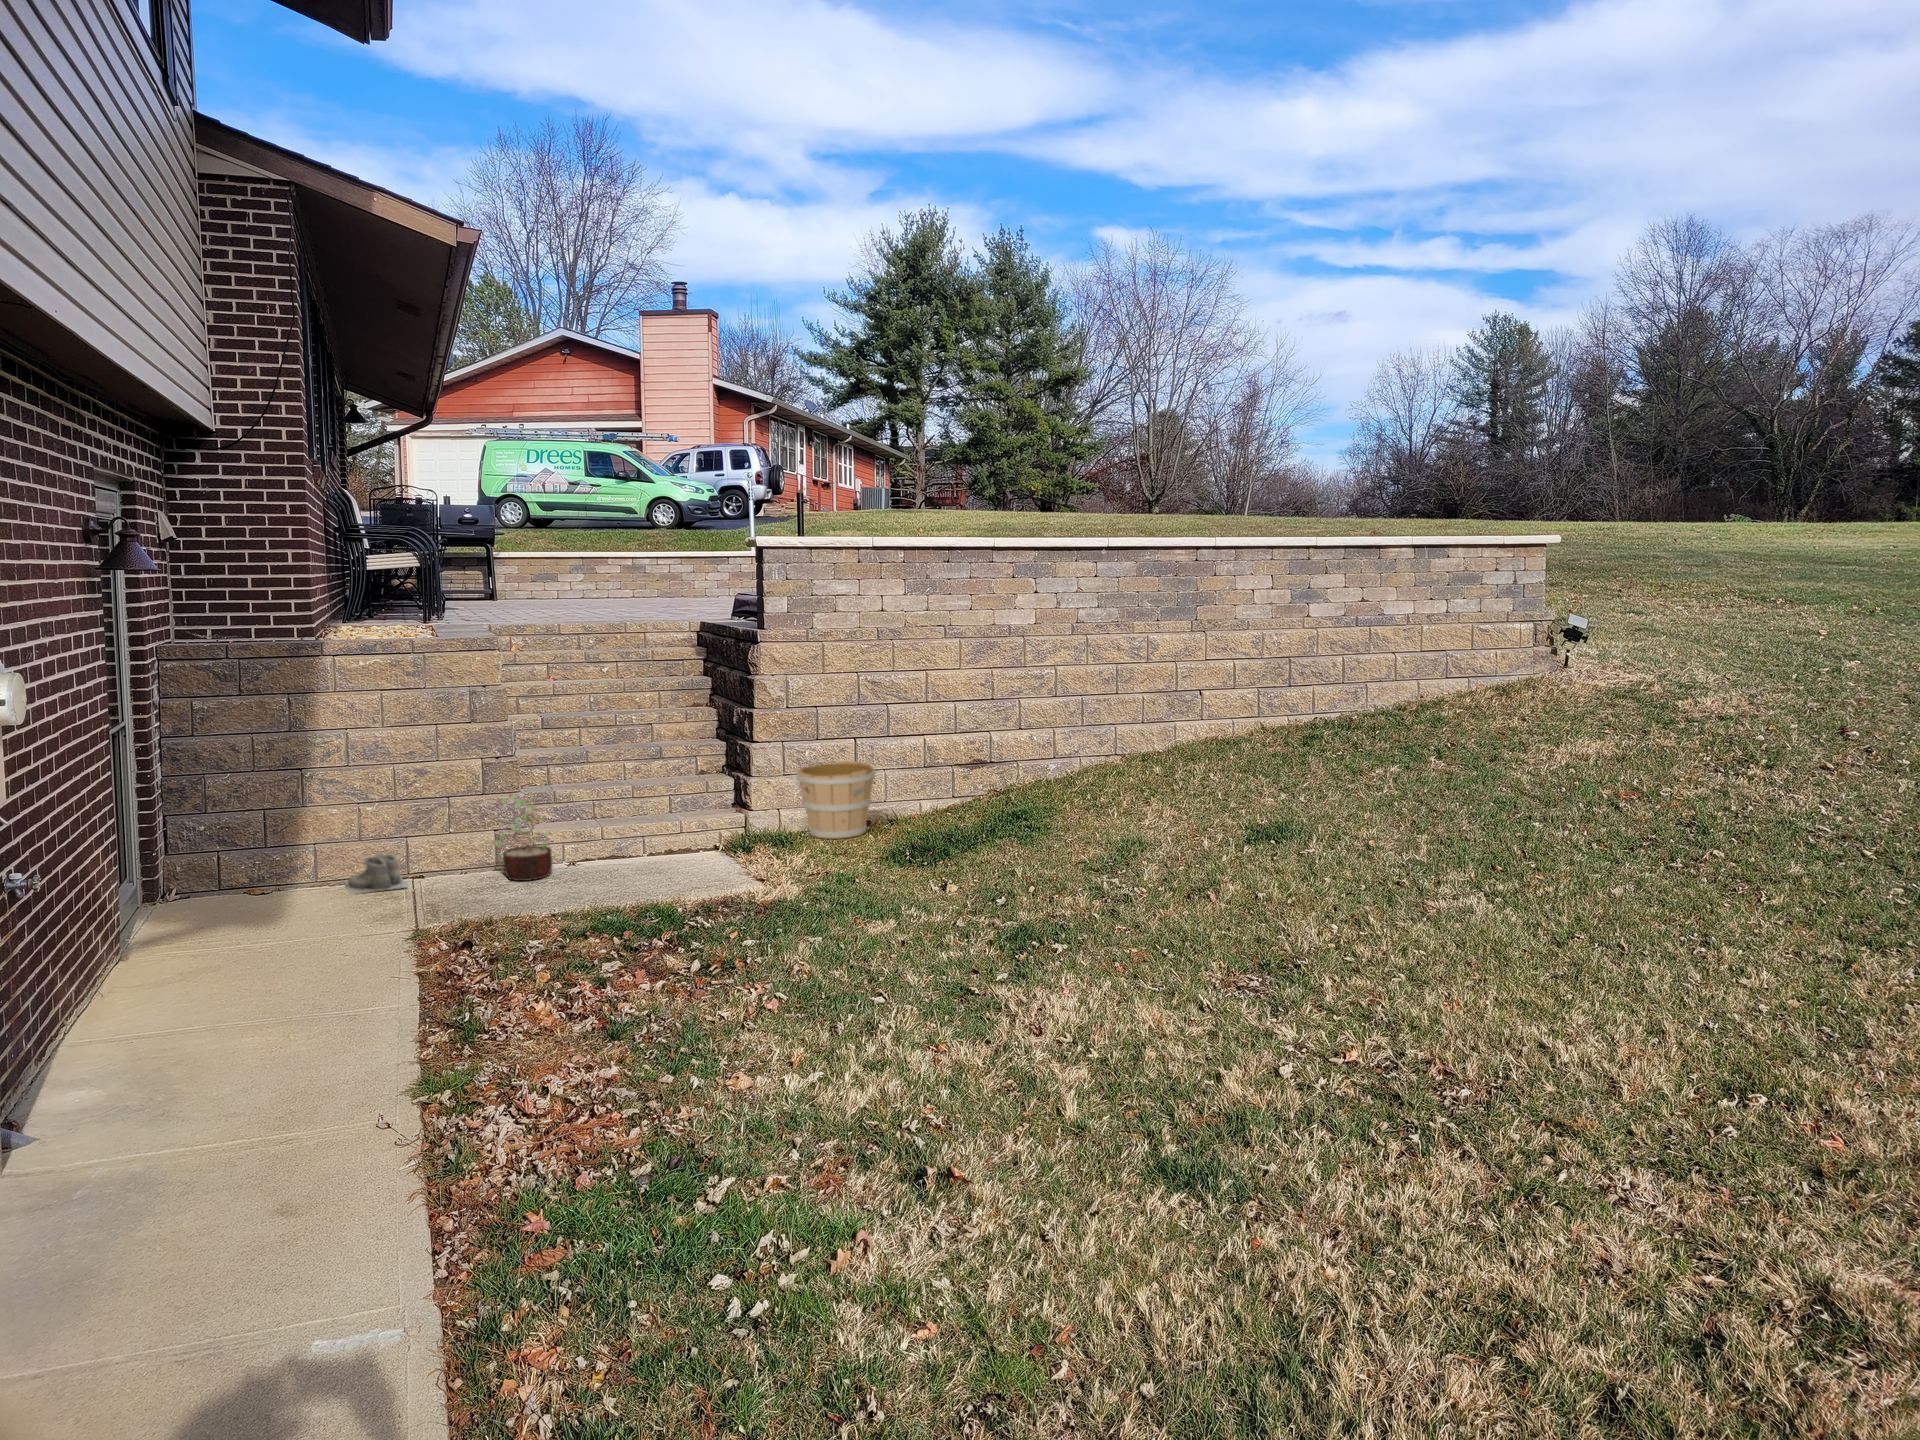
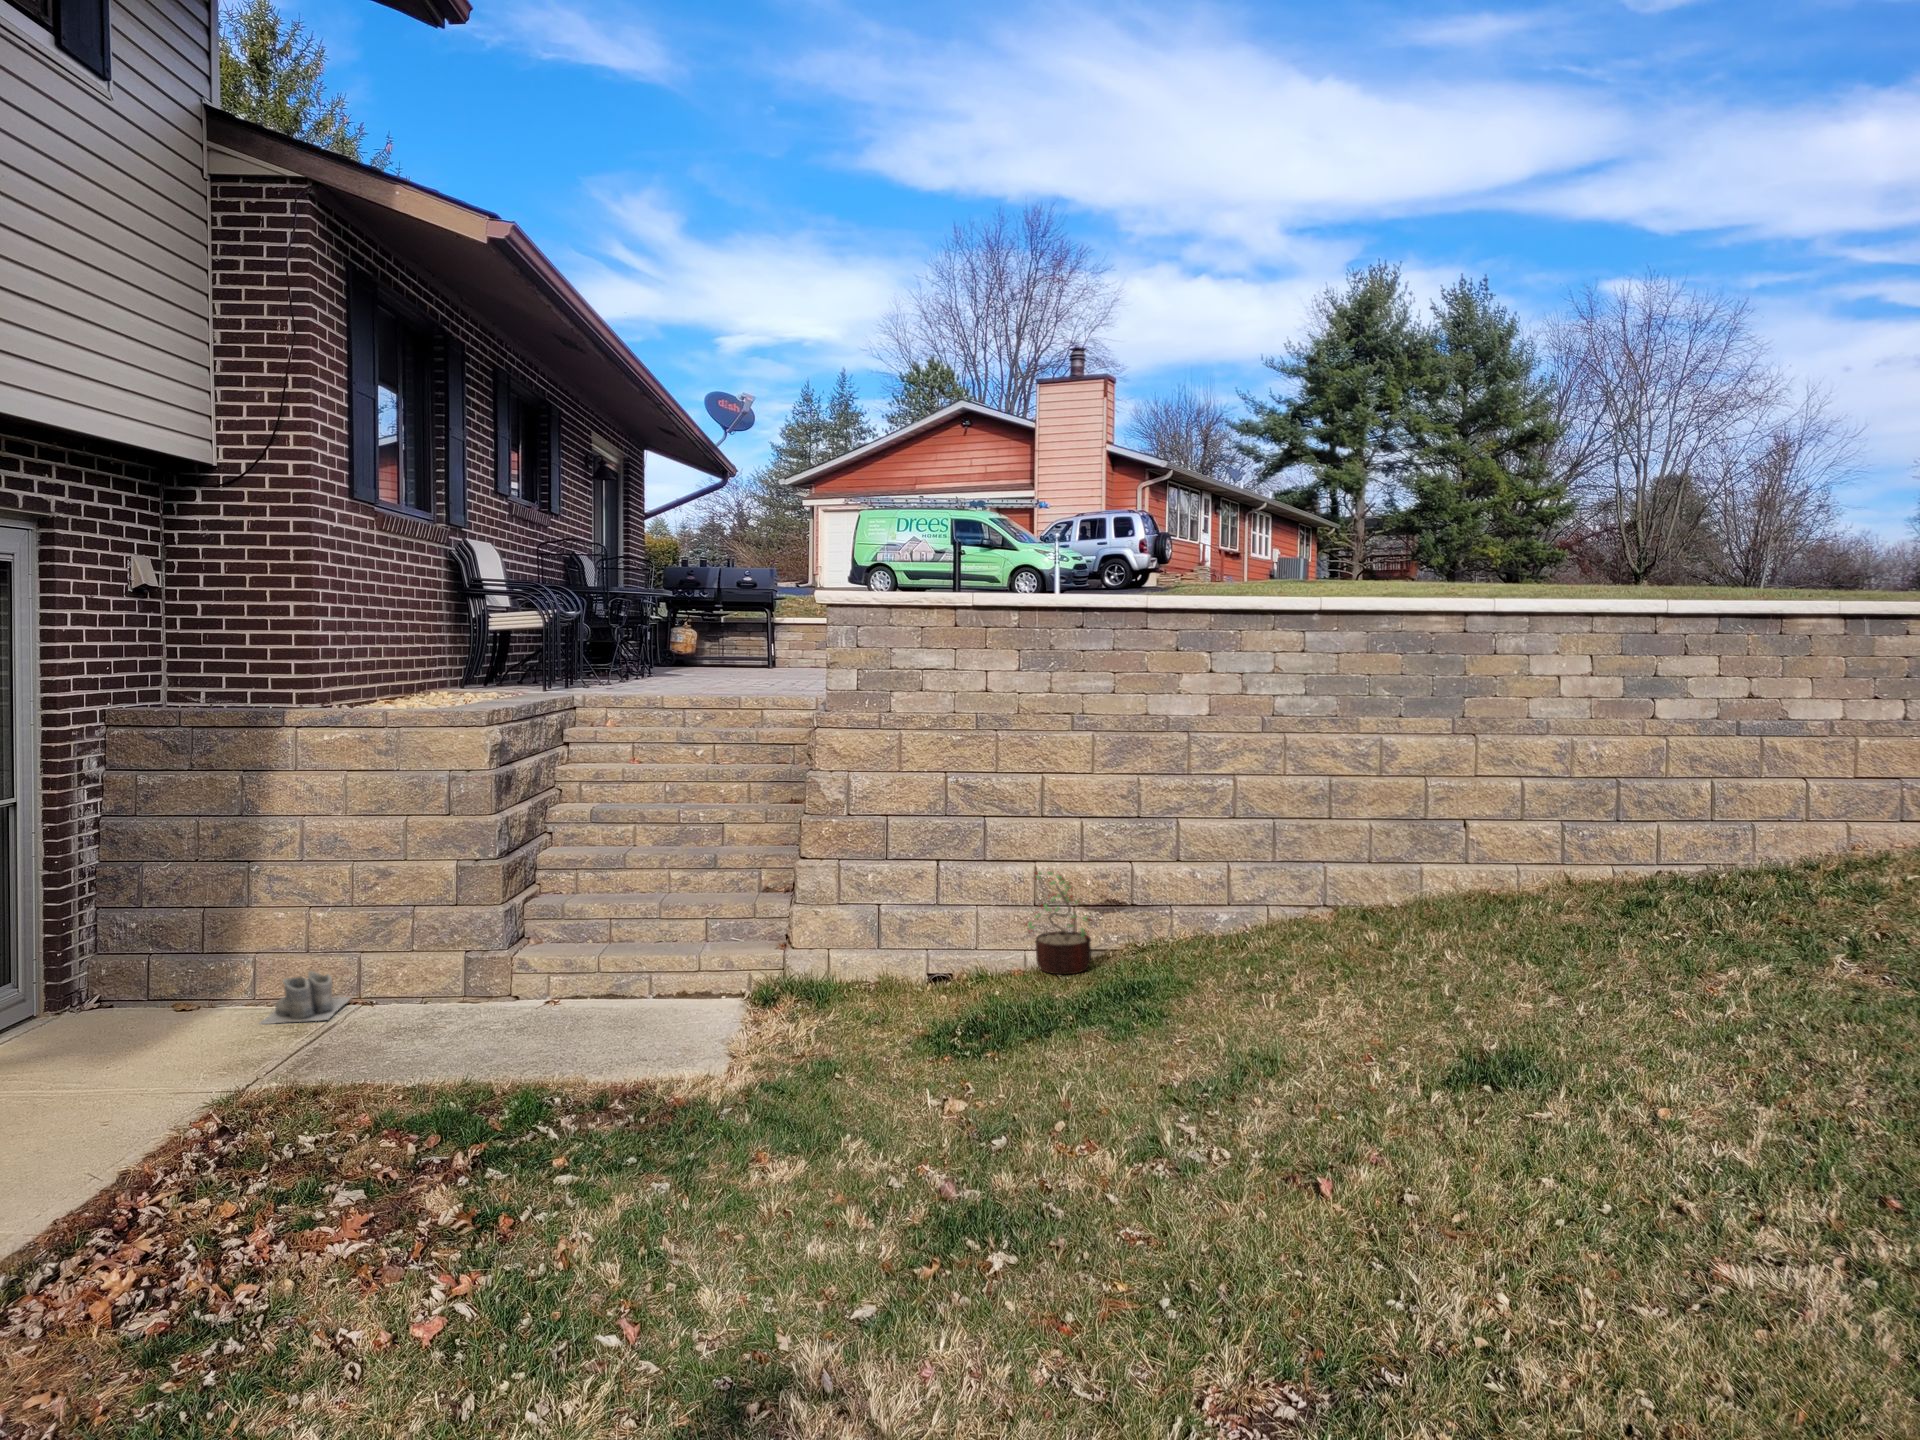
wooden bucket: present [796,761,875,839] -> none [877,881,988,994]
decorative plant: present [492,795,552,881] -> present [1026,869,1092,974]

